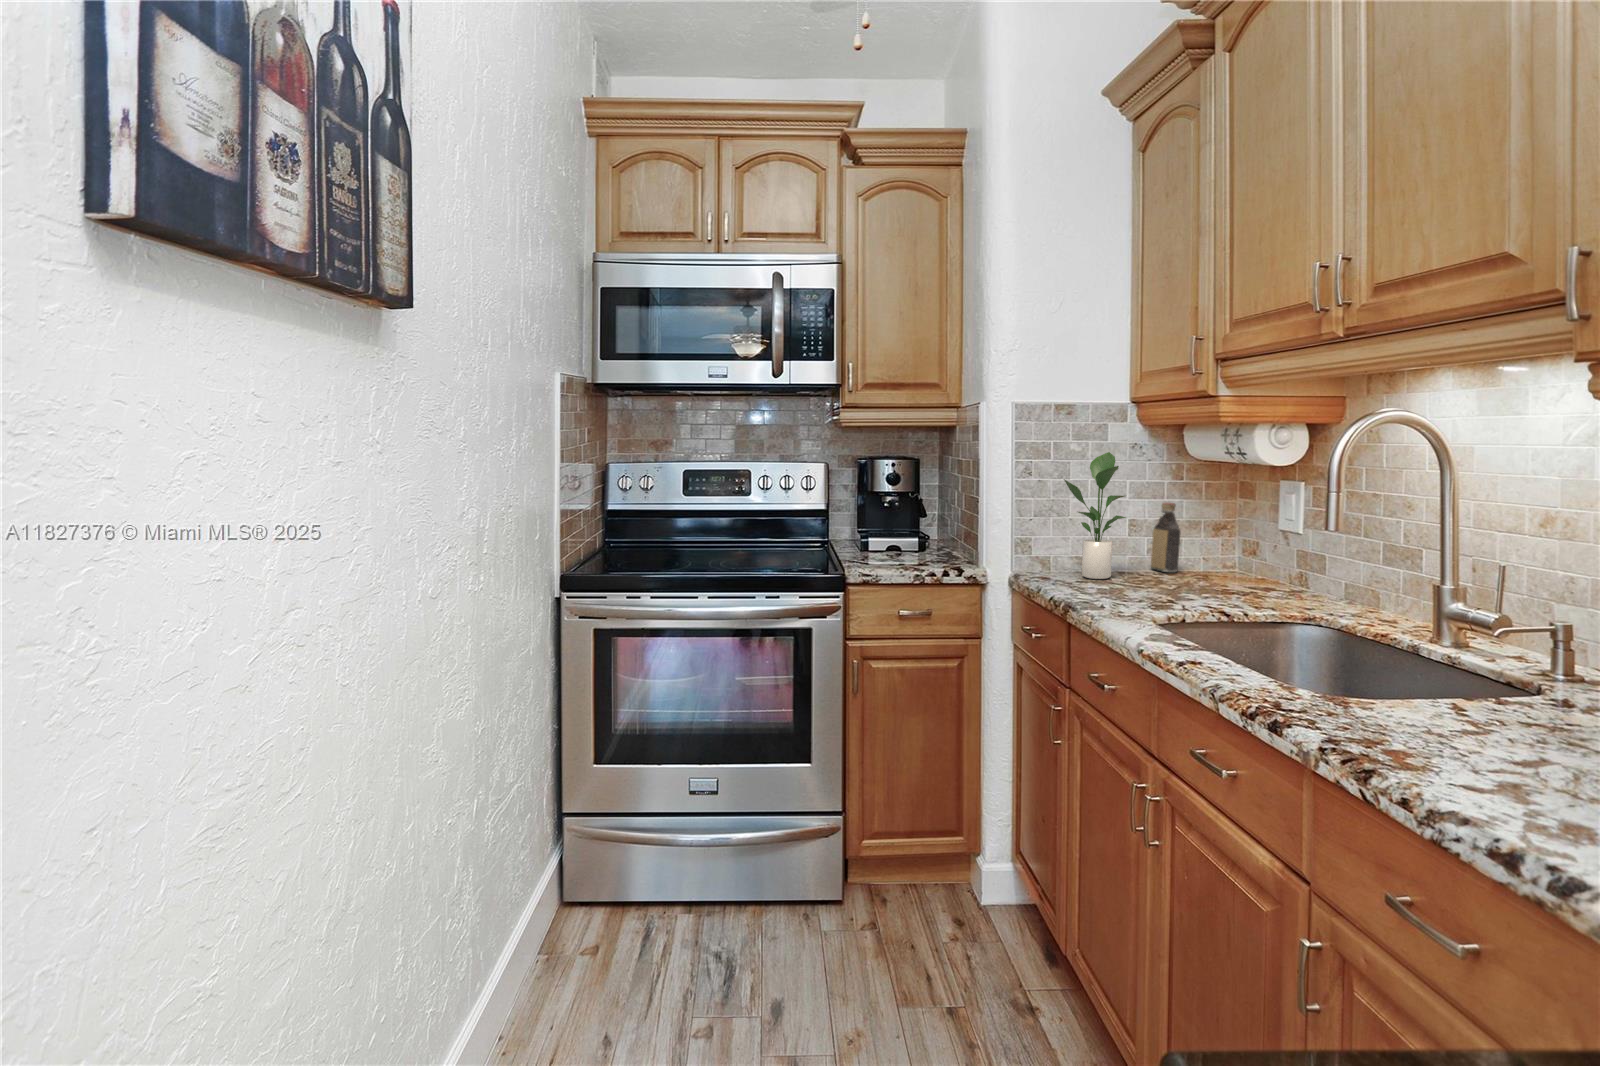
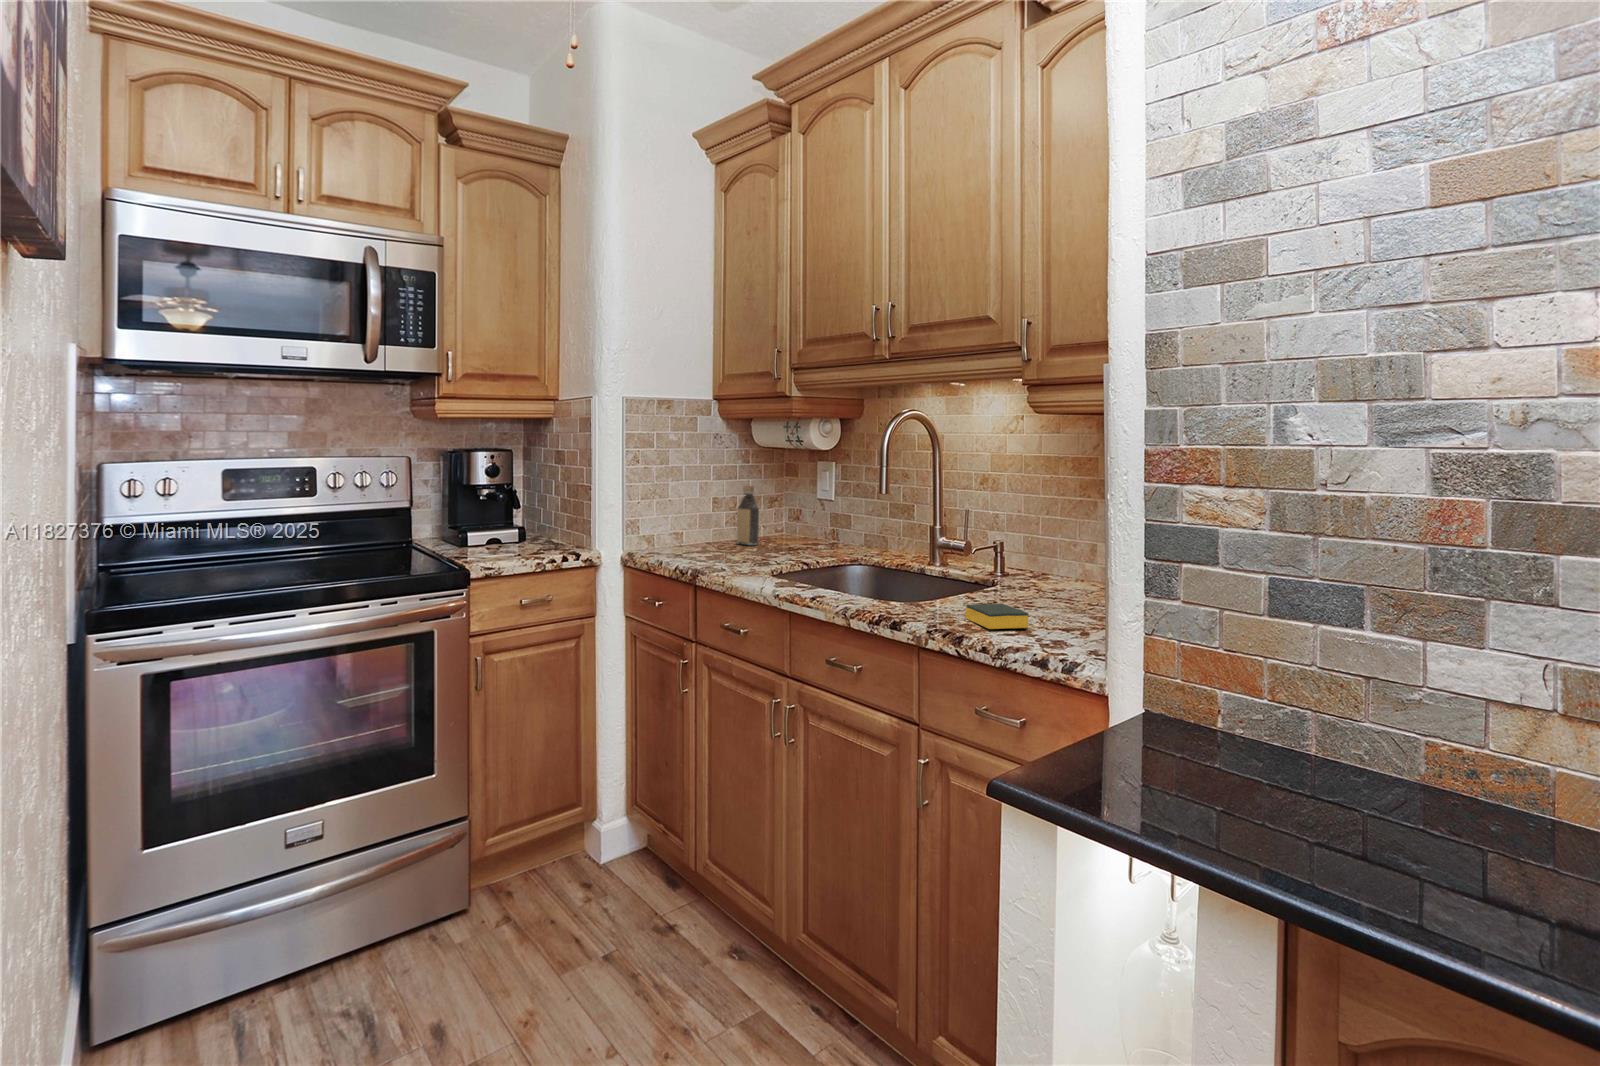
potted plant: present [1064,452,1126,579] -> none [669,441,725,553]
sponge: none [1405,714,1521,776] -> present [966,604,1029,629]

